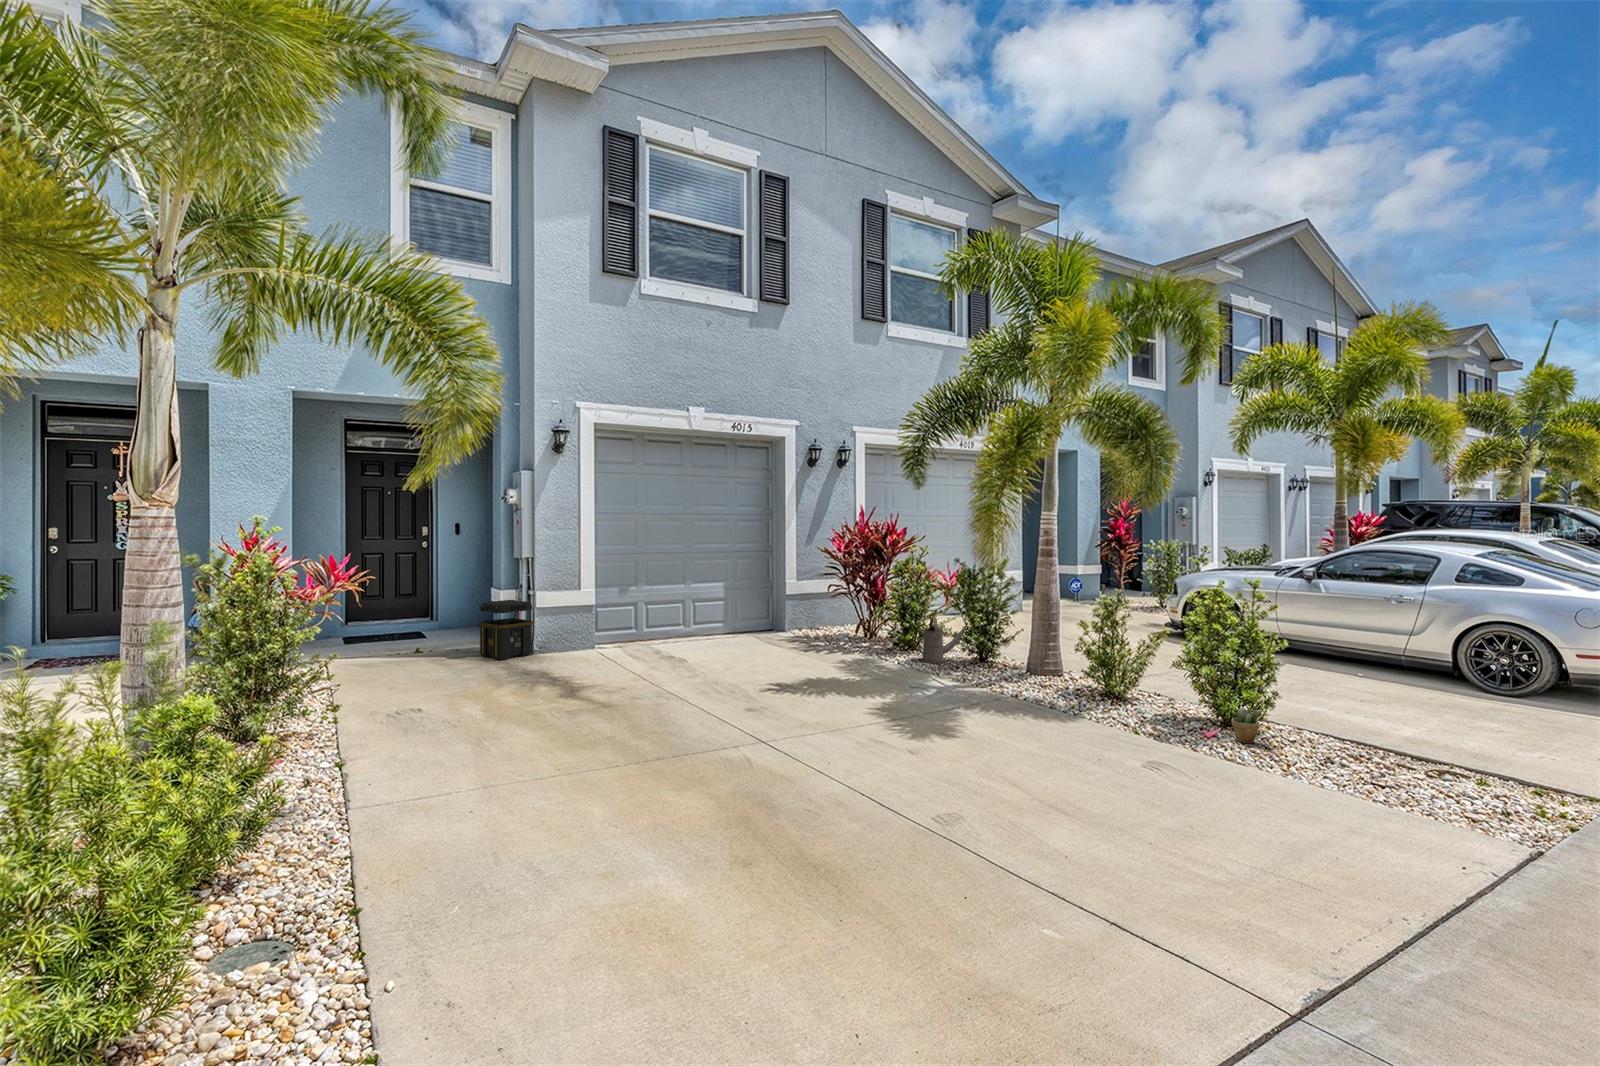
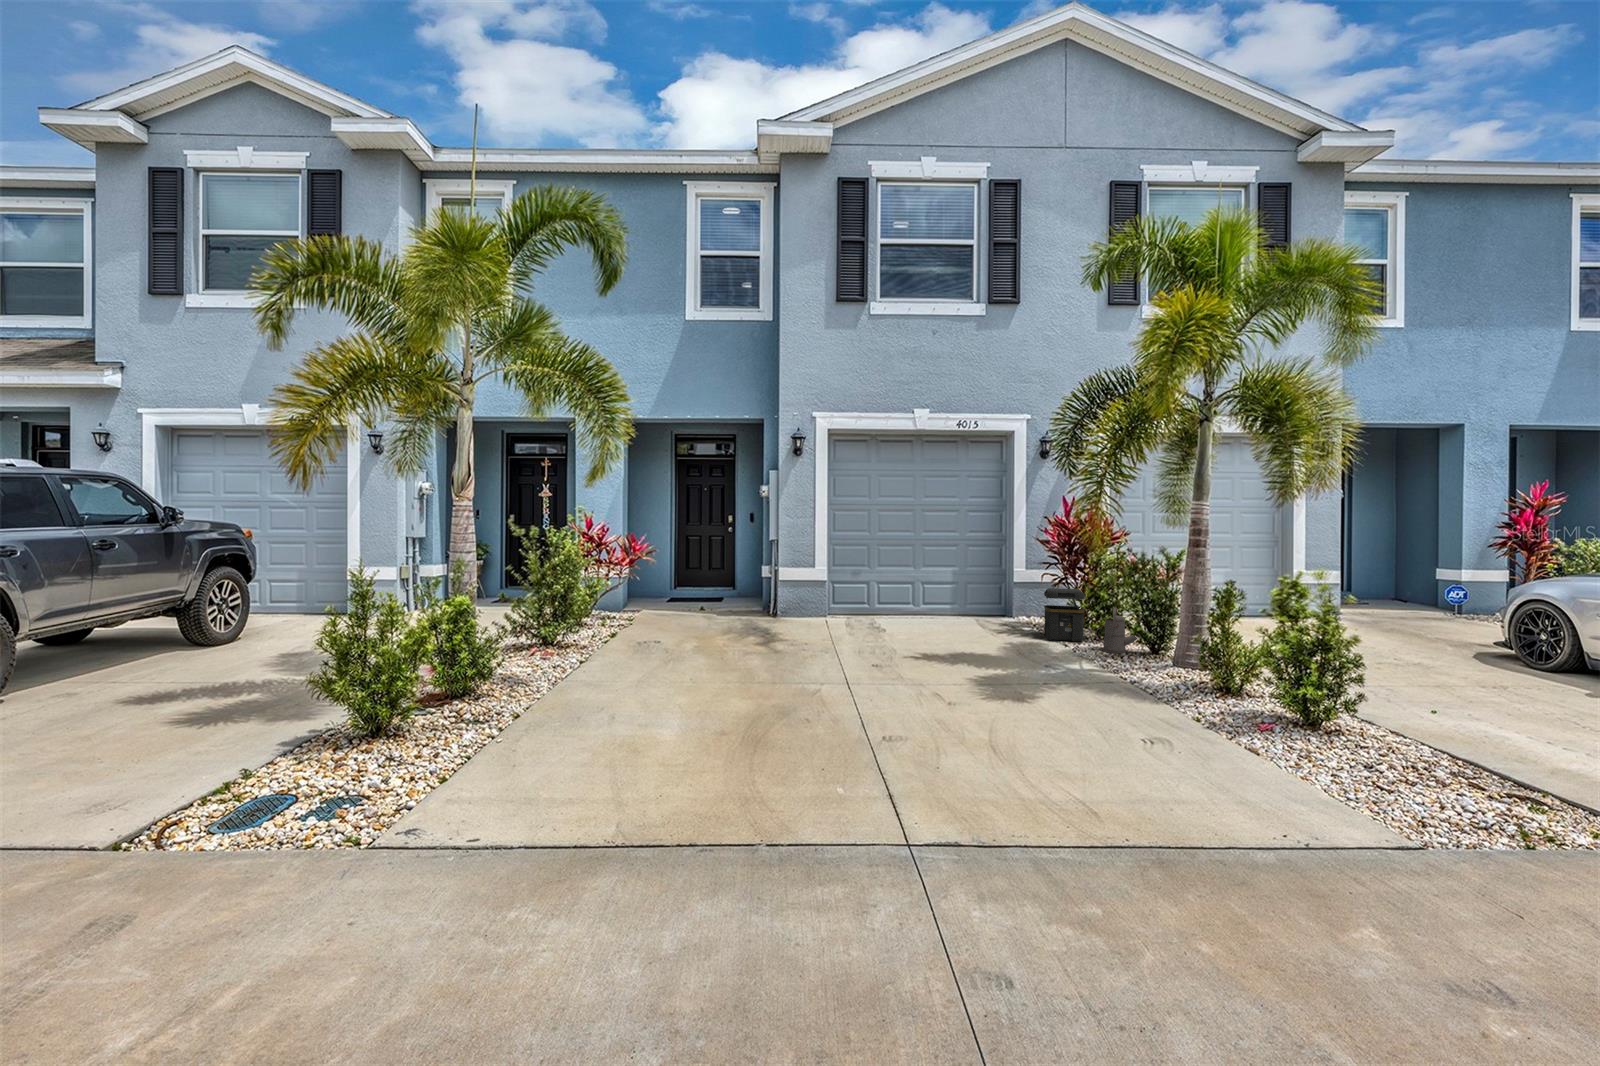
toolbox: present [479,600,533,660] -> present [1044,588,1085,642]
potted plant: present [1232,709,1260,743] -> none [1292,702,1322,738]

